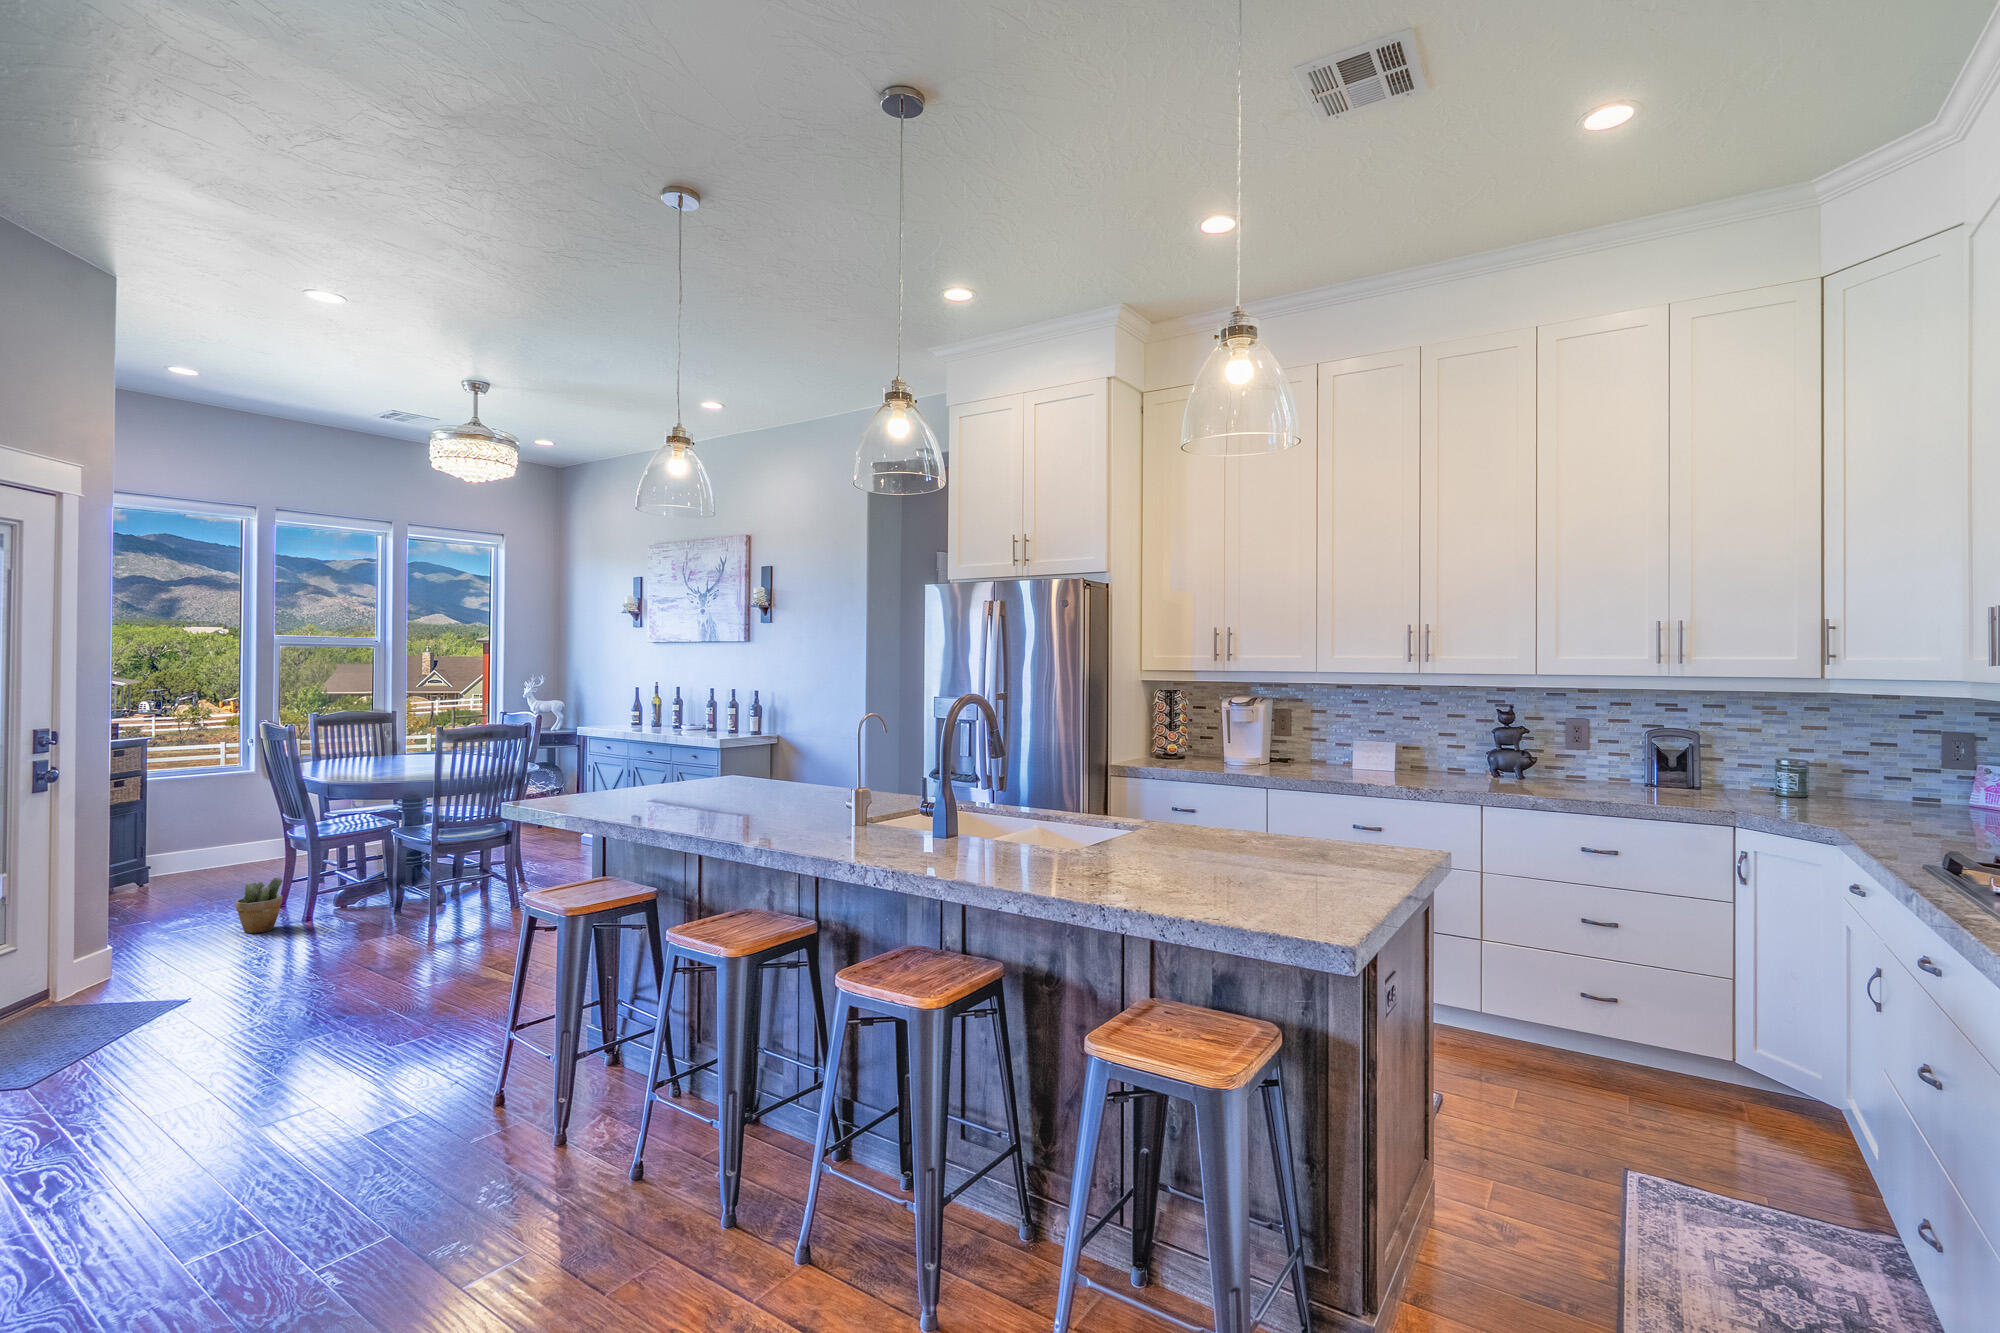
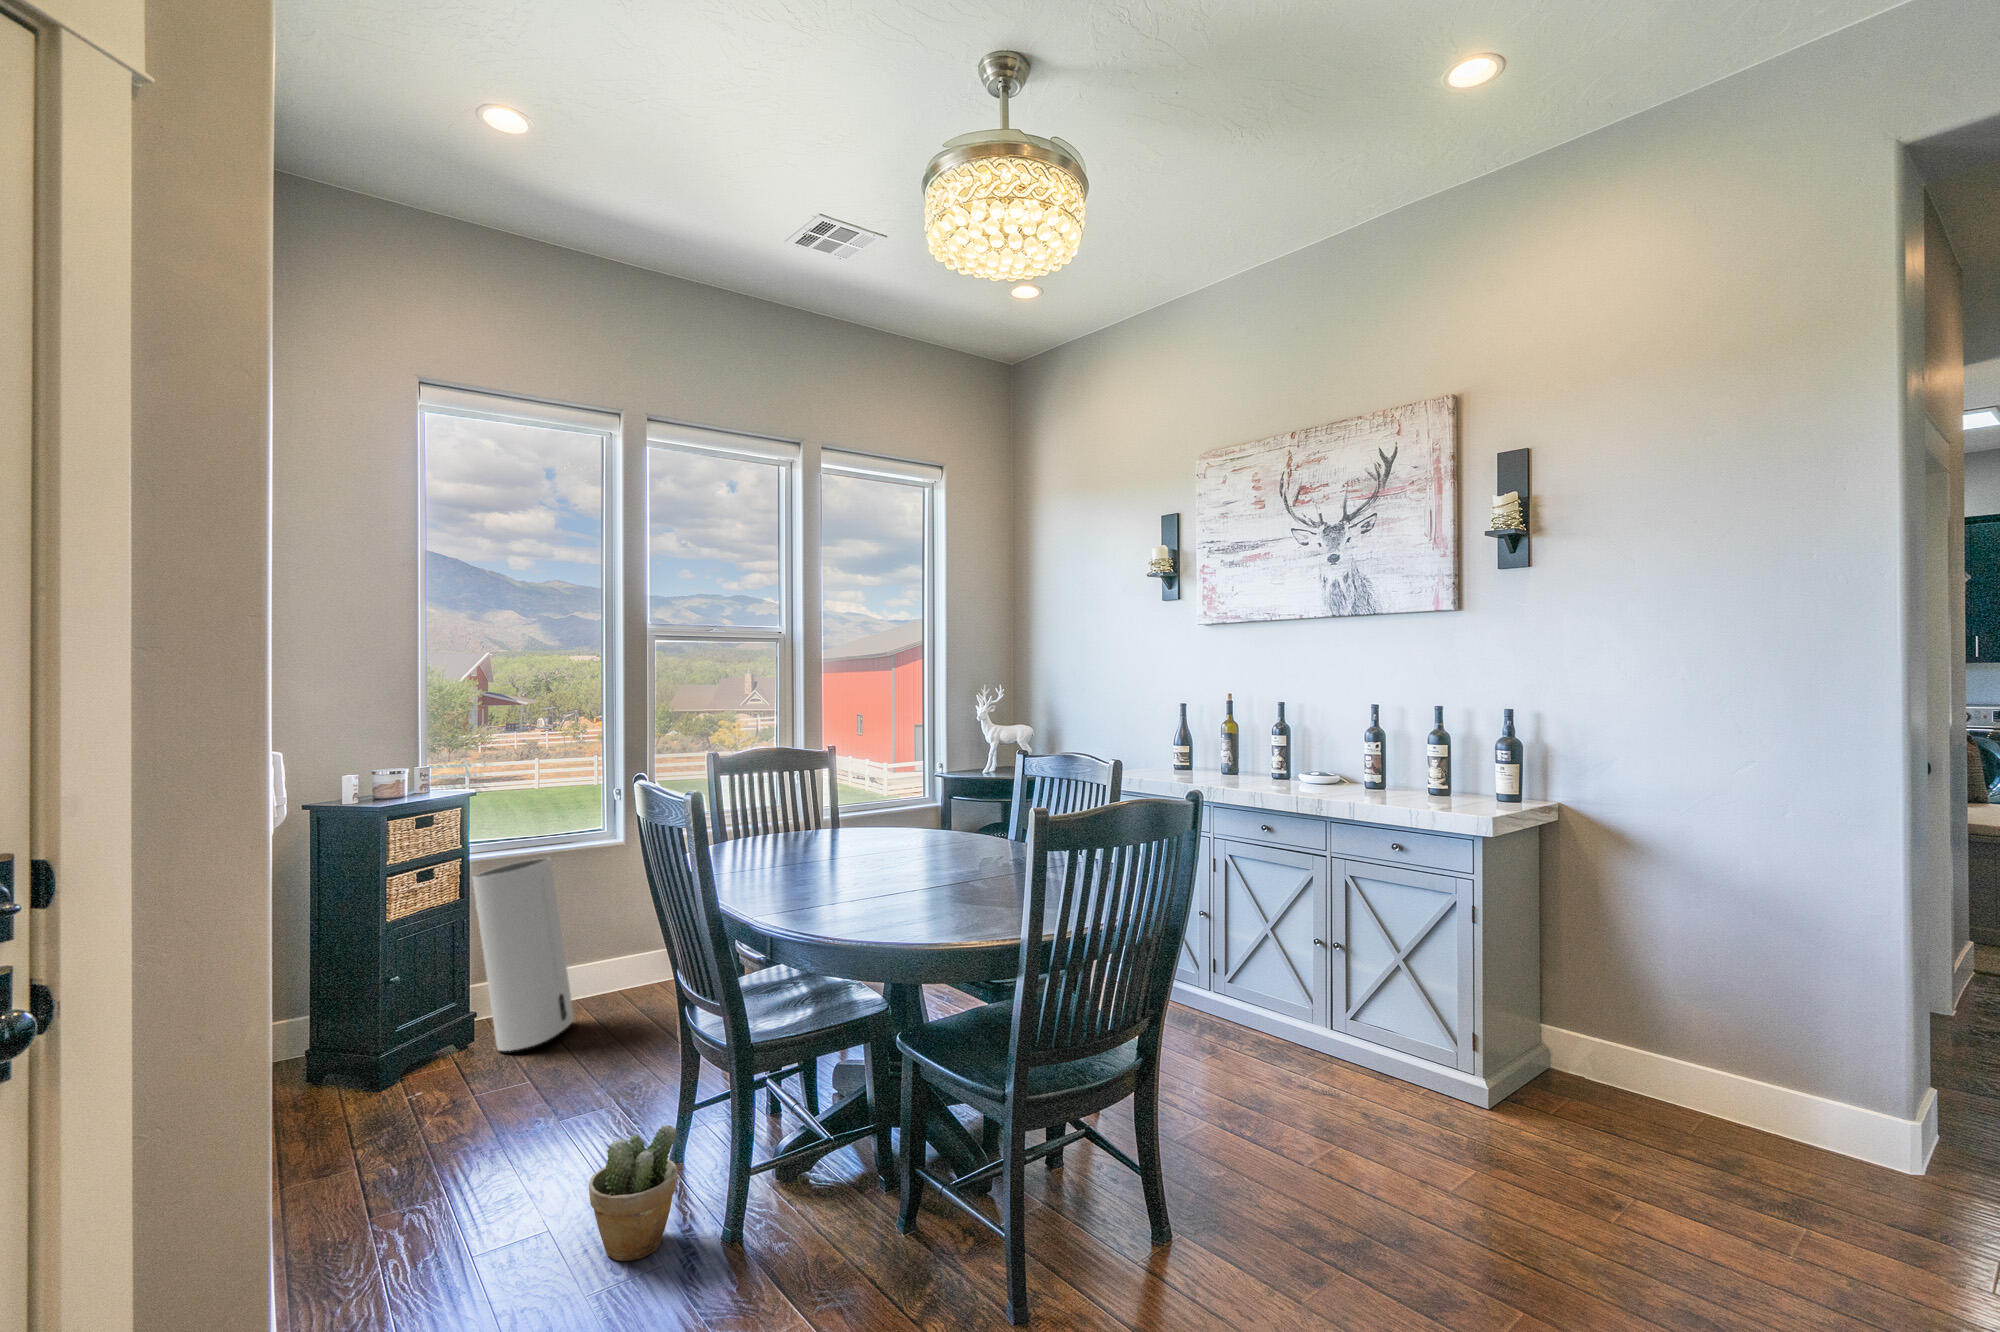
air purifier: none [150,778,221,886] -> present [473,858,574,1051]

